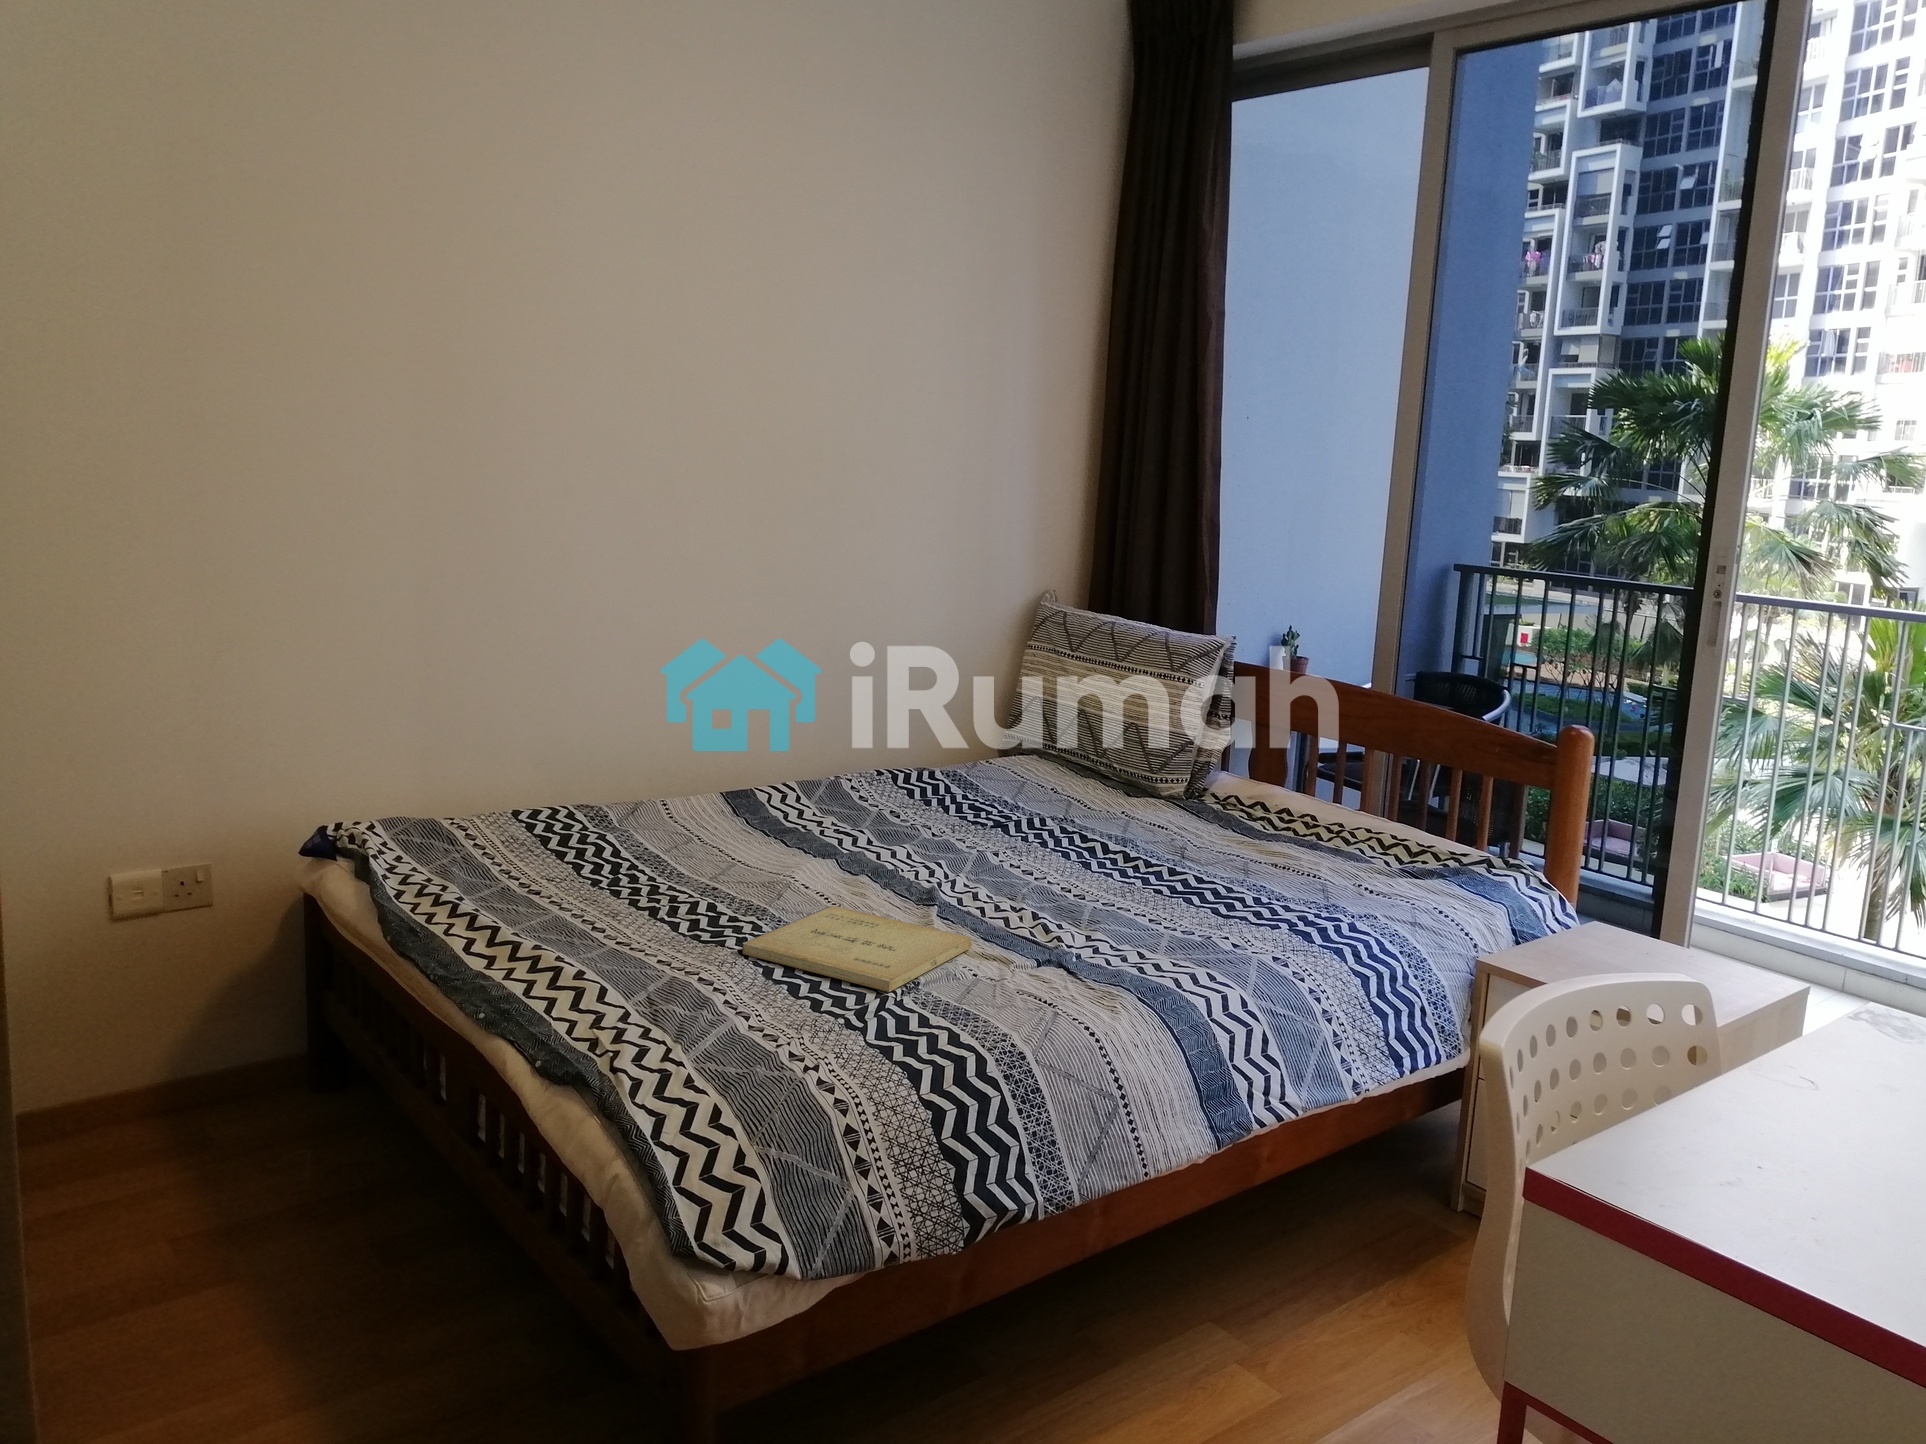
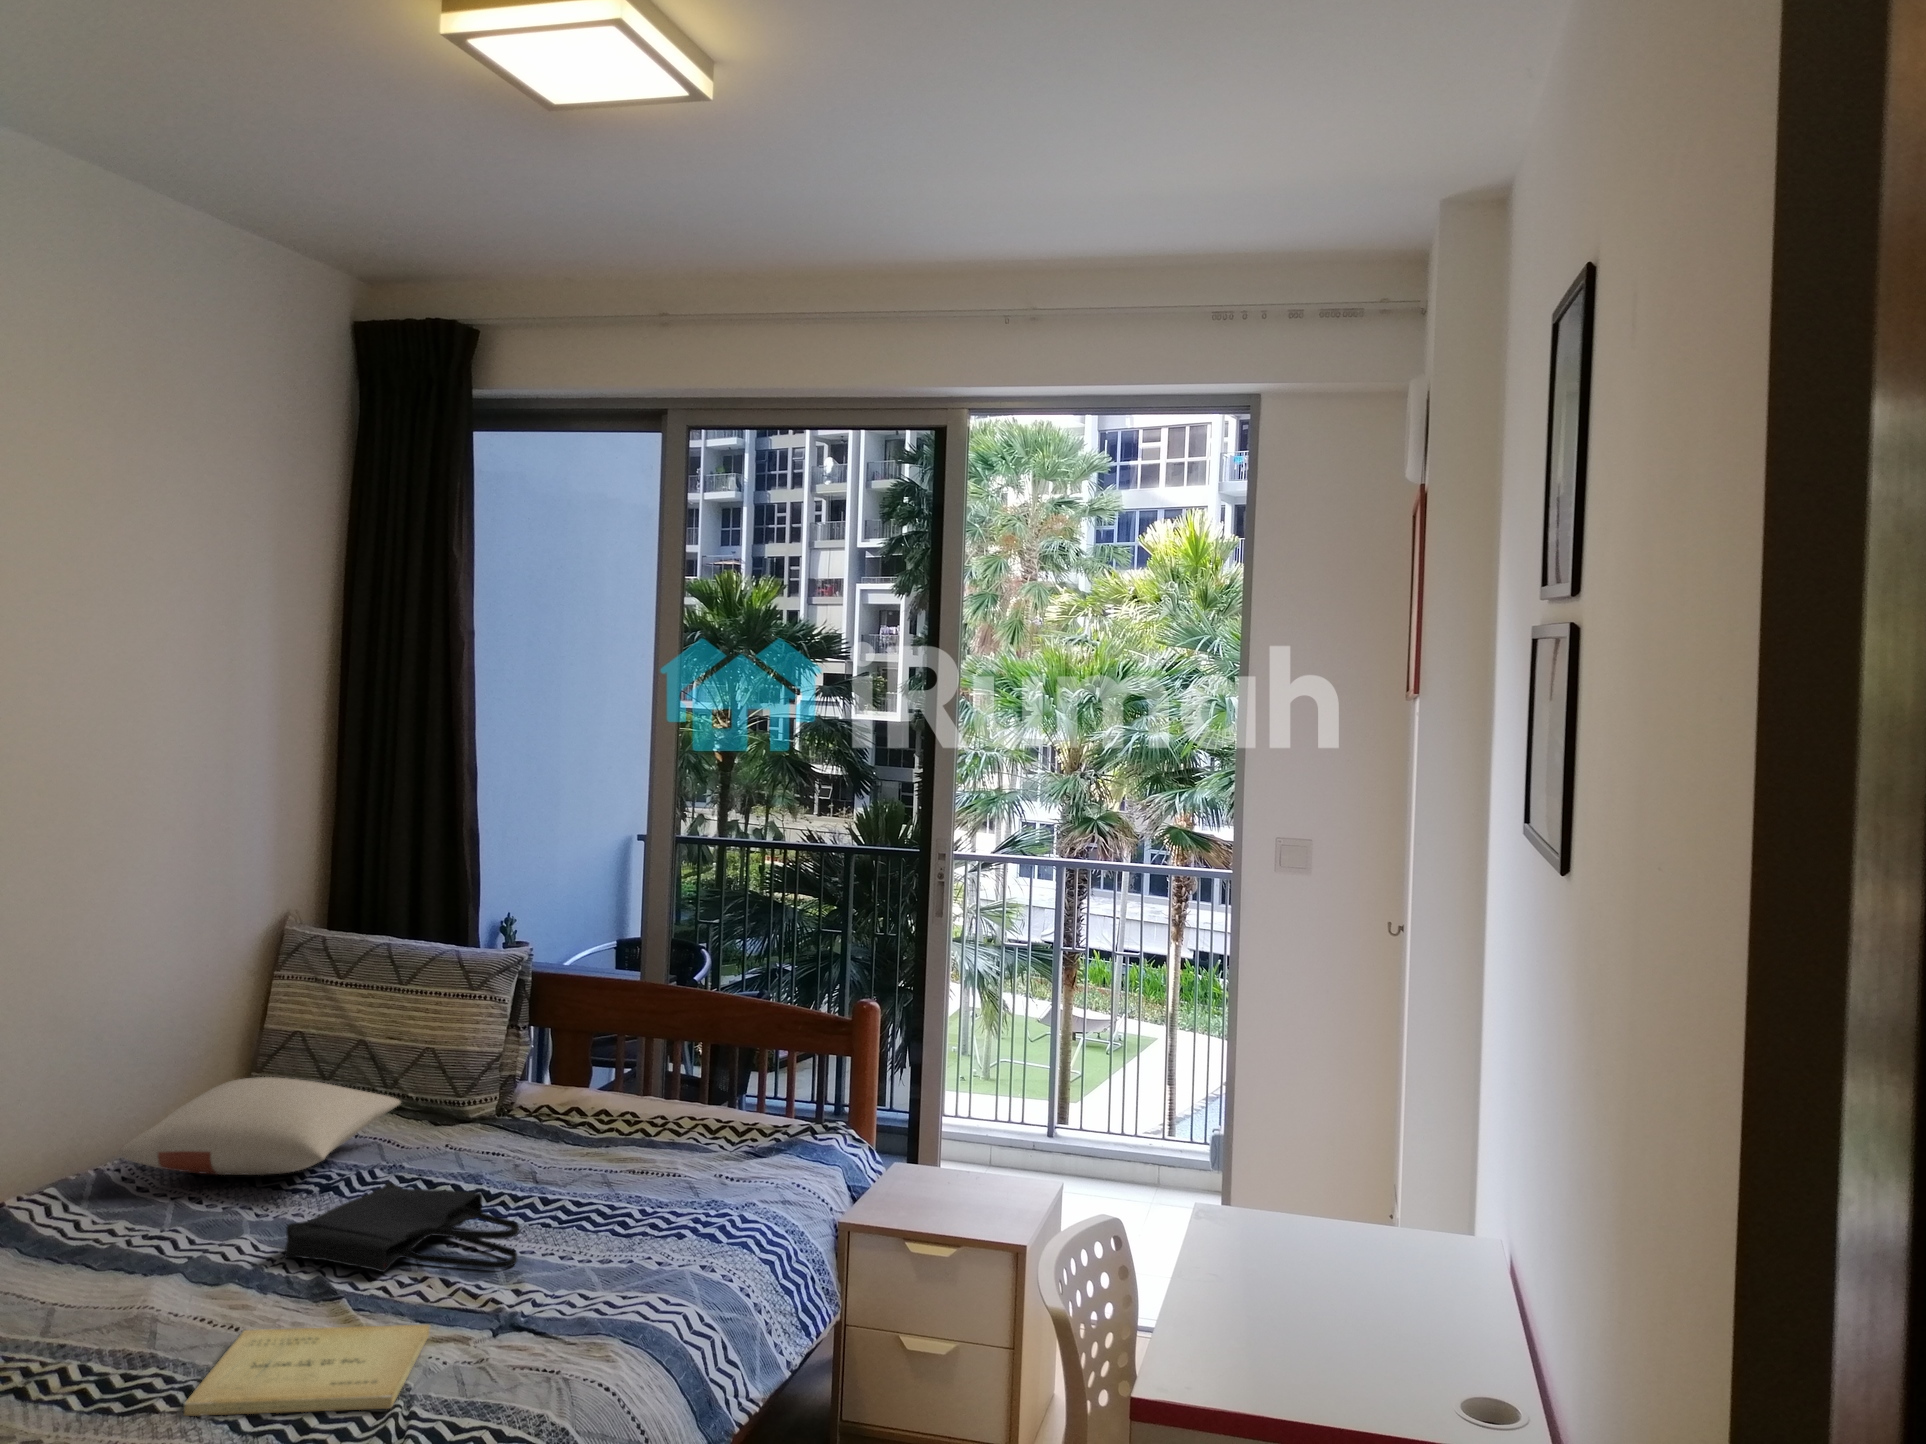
pillow: none [847,722,1091,805] -> present [120,1077,401,1175]
tote bag: none [919,824,1102,914] -> present [285,1182,519,1272]

